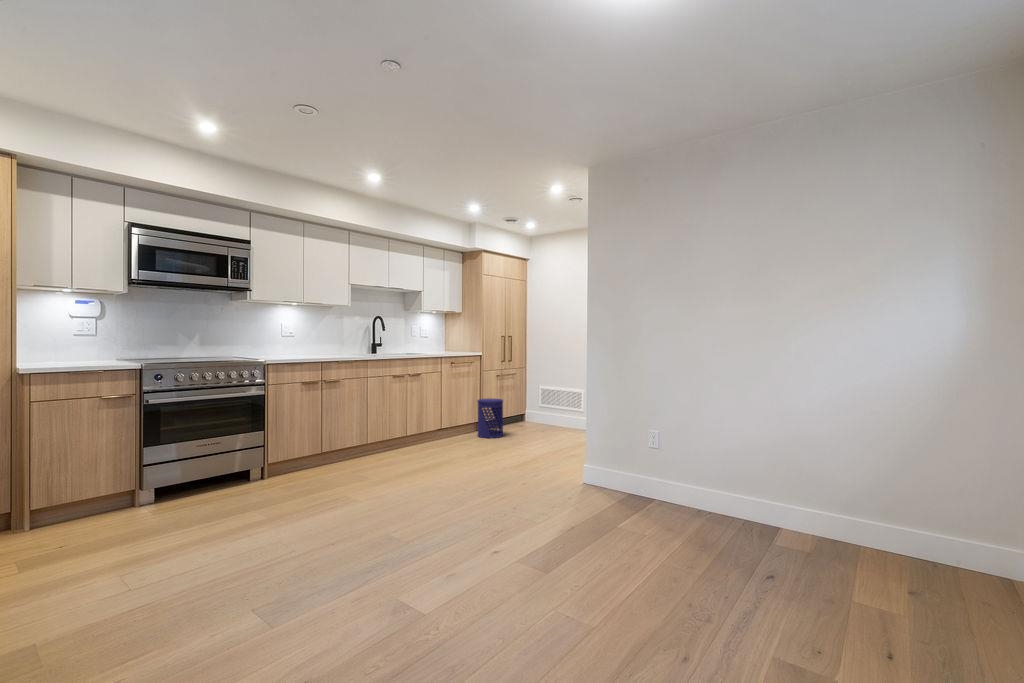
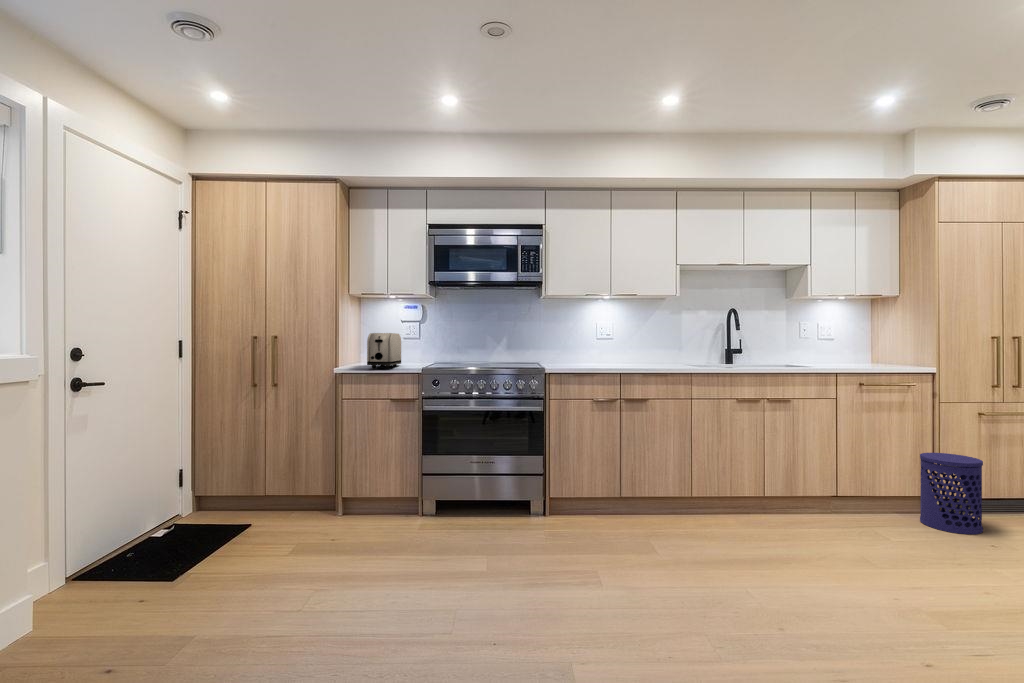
toaster: none [63,329,104,366] -> present [367,333,401,368]

